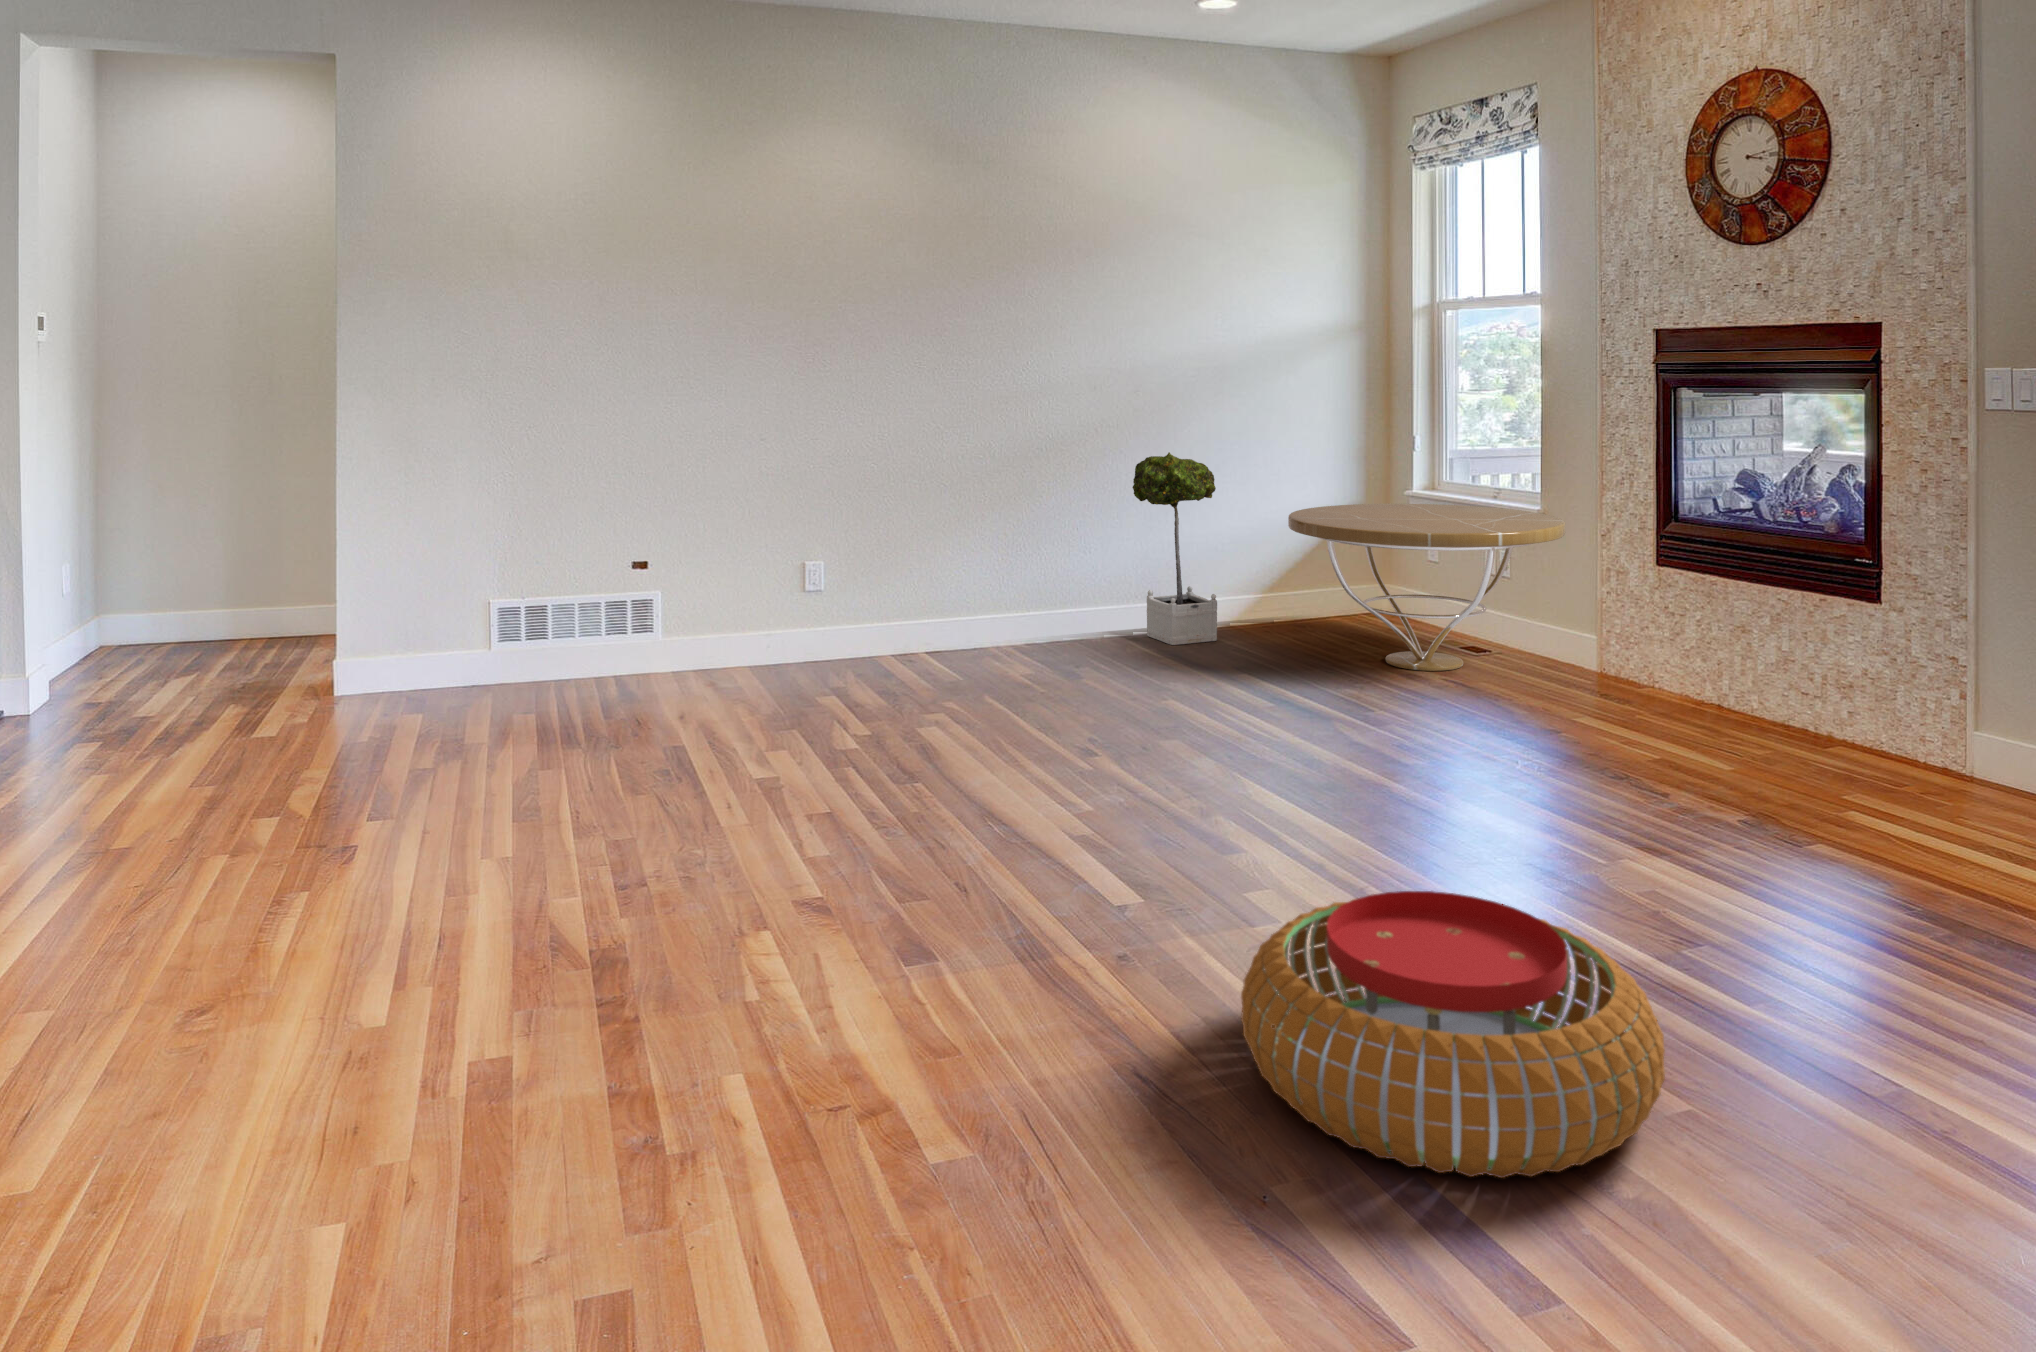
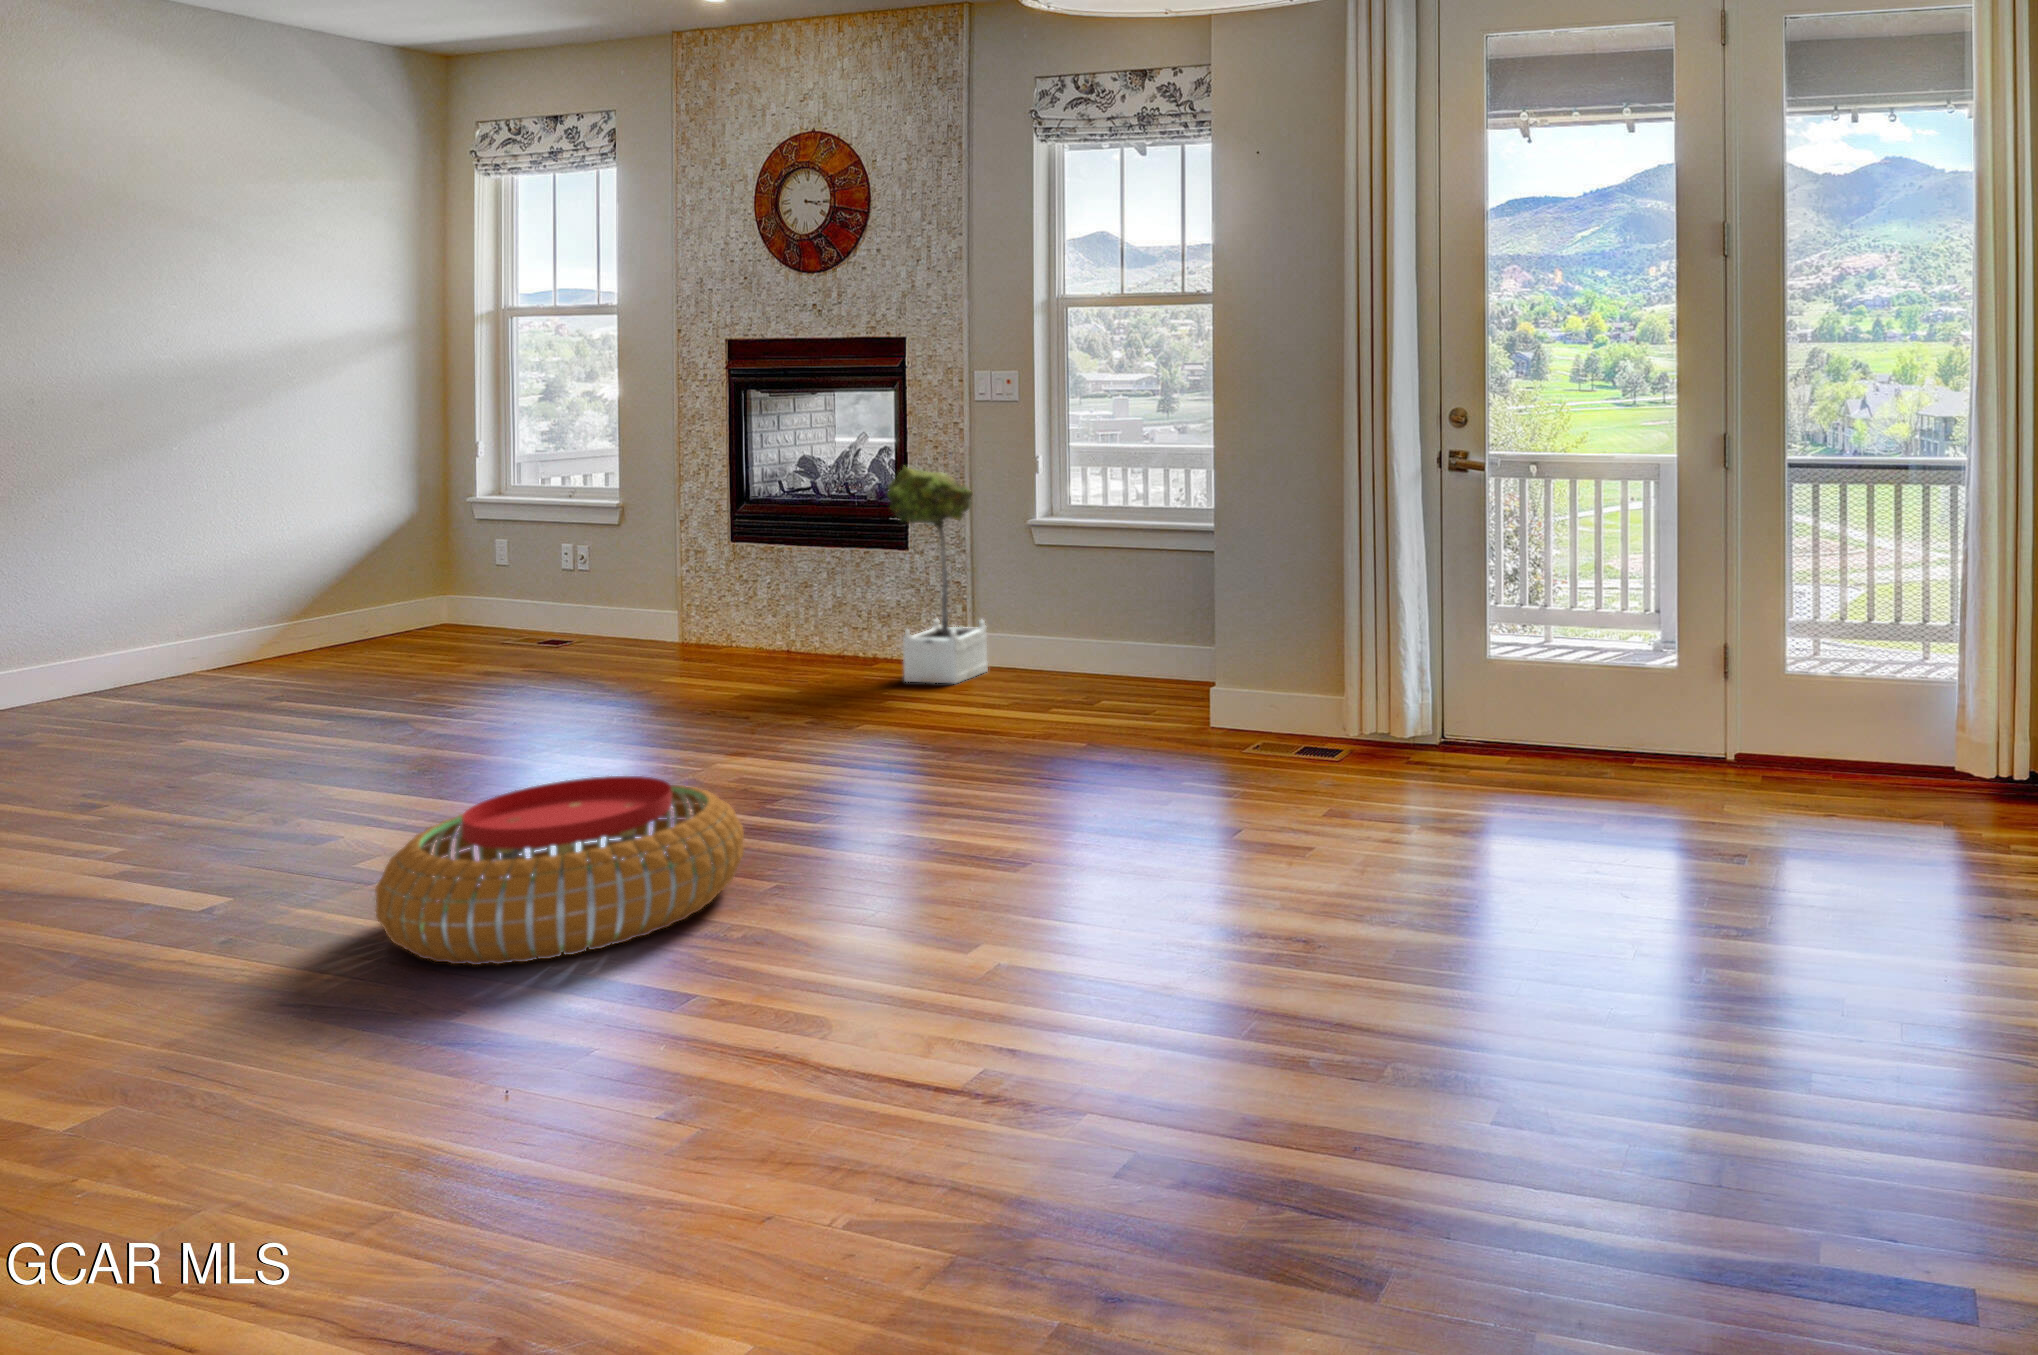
potted tree: present [1132,452,1217,645] -> present [887,467,988,683]
coffee table: present [1288,504,1565,671] -> none [321,510,644,676]

